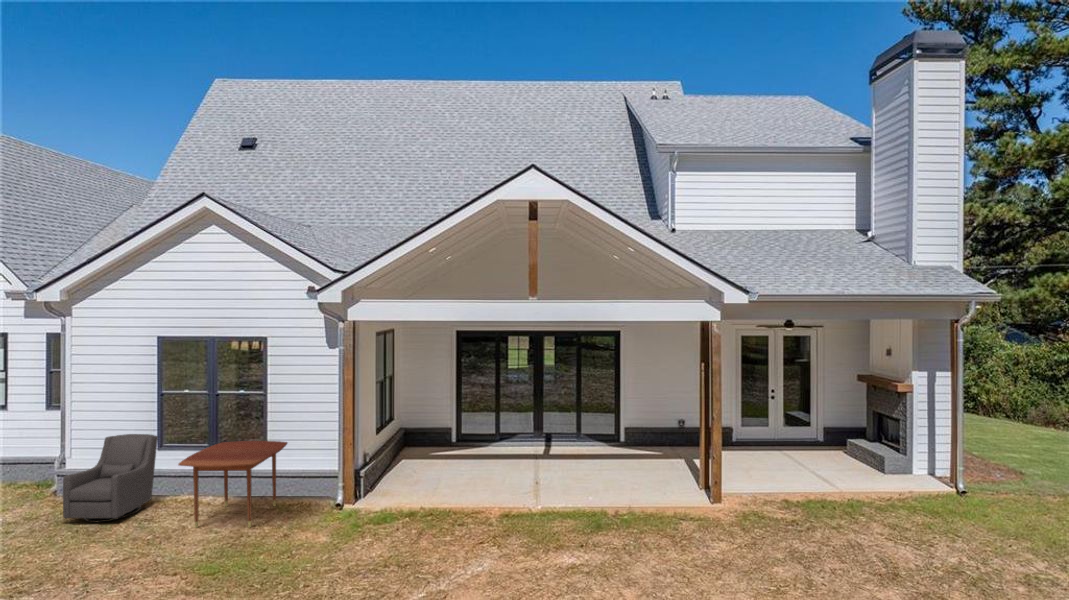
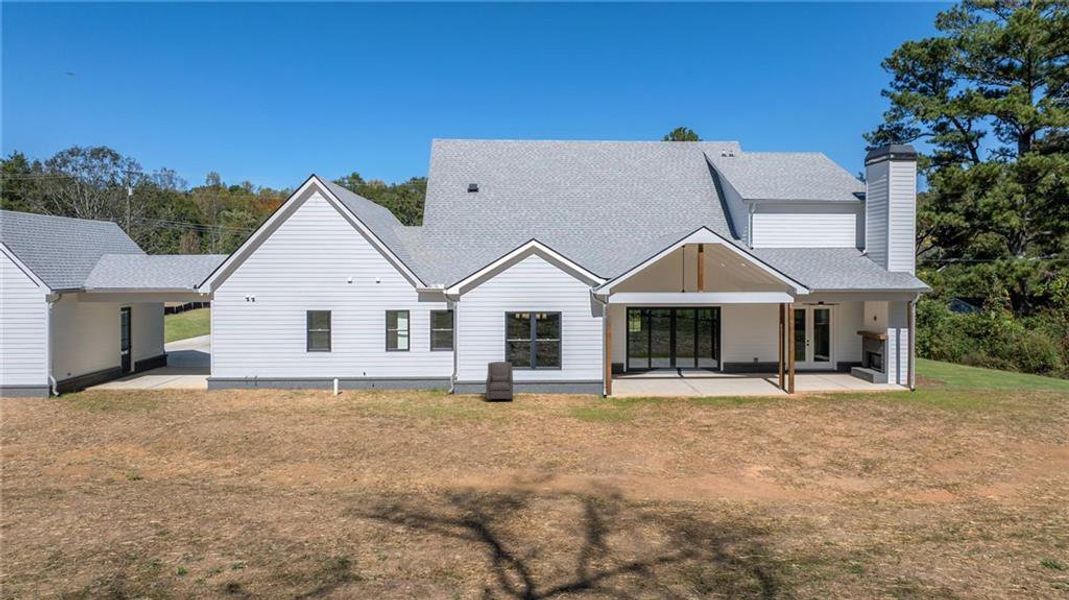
dining table: present [178,441,287,528] -> none [544,365,583,402]

